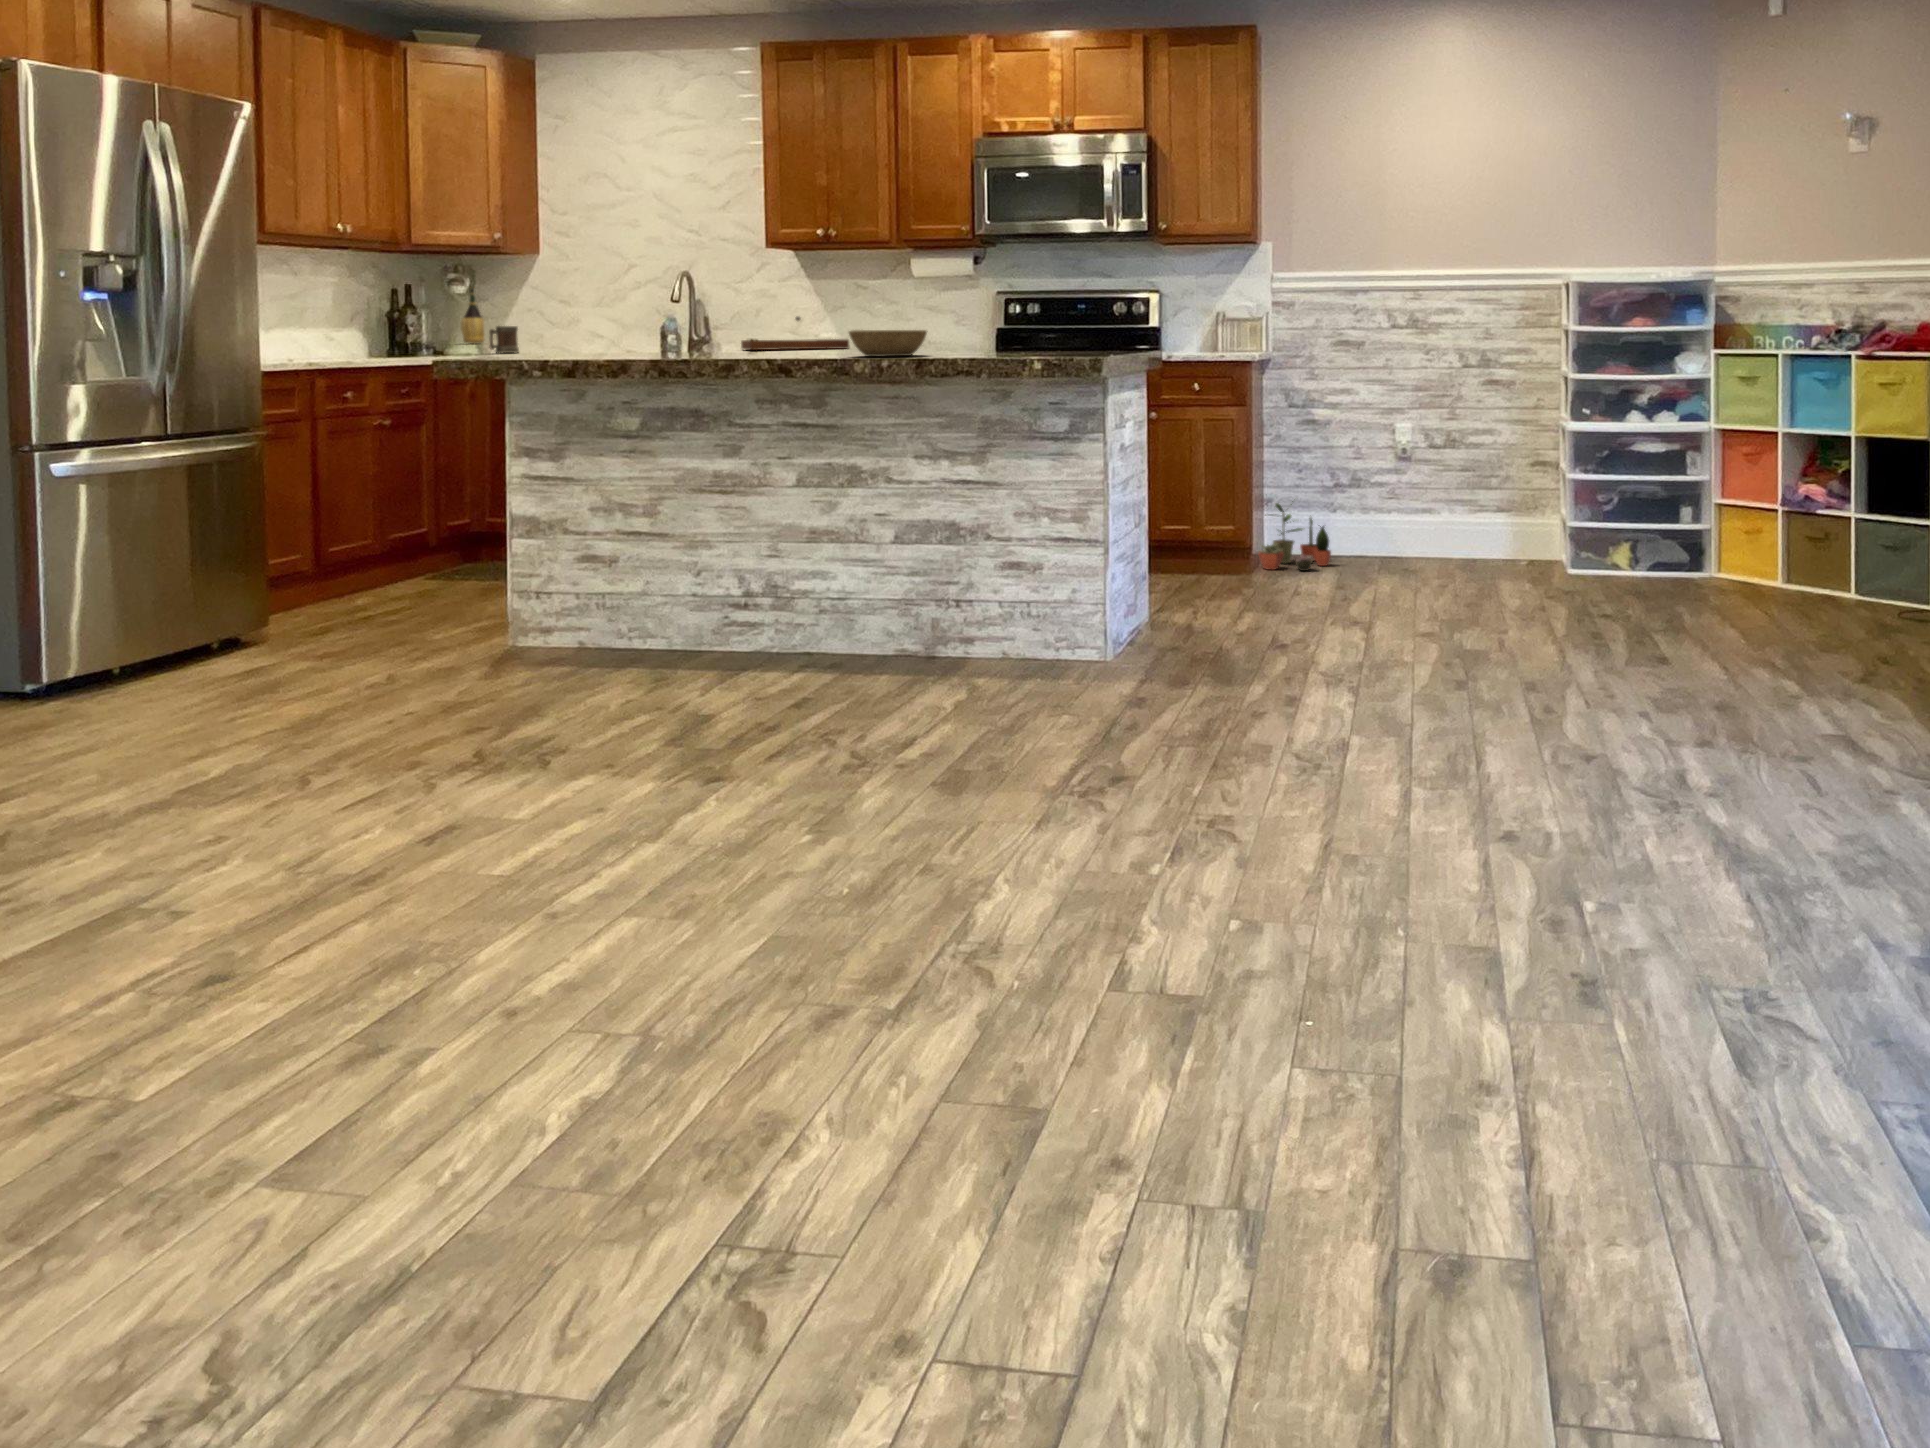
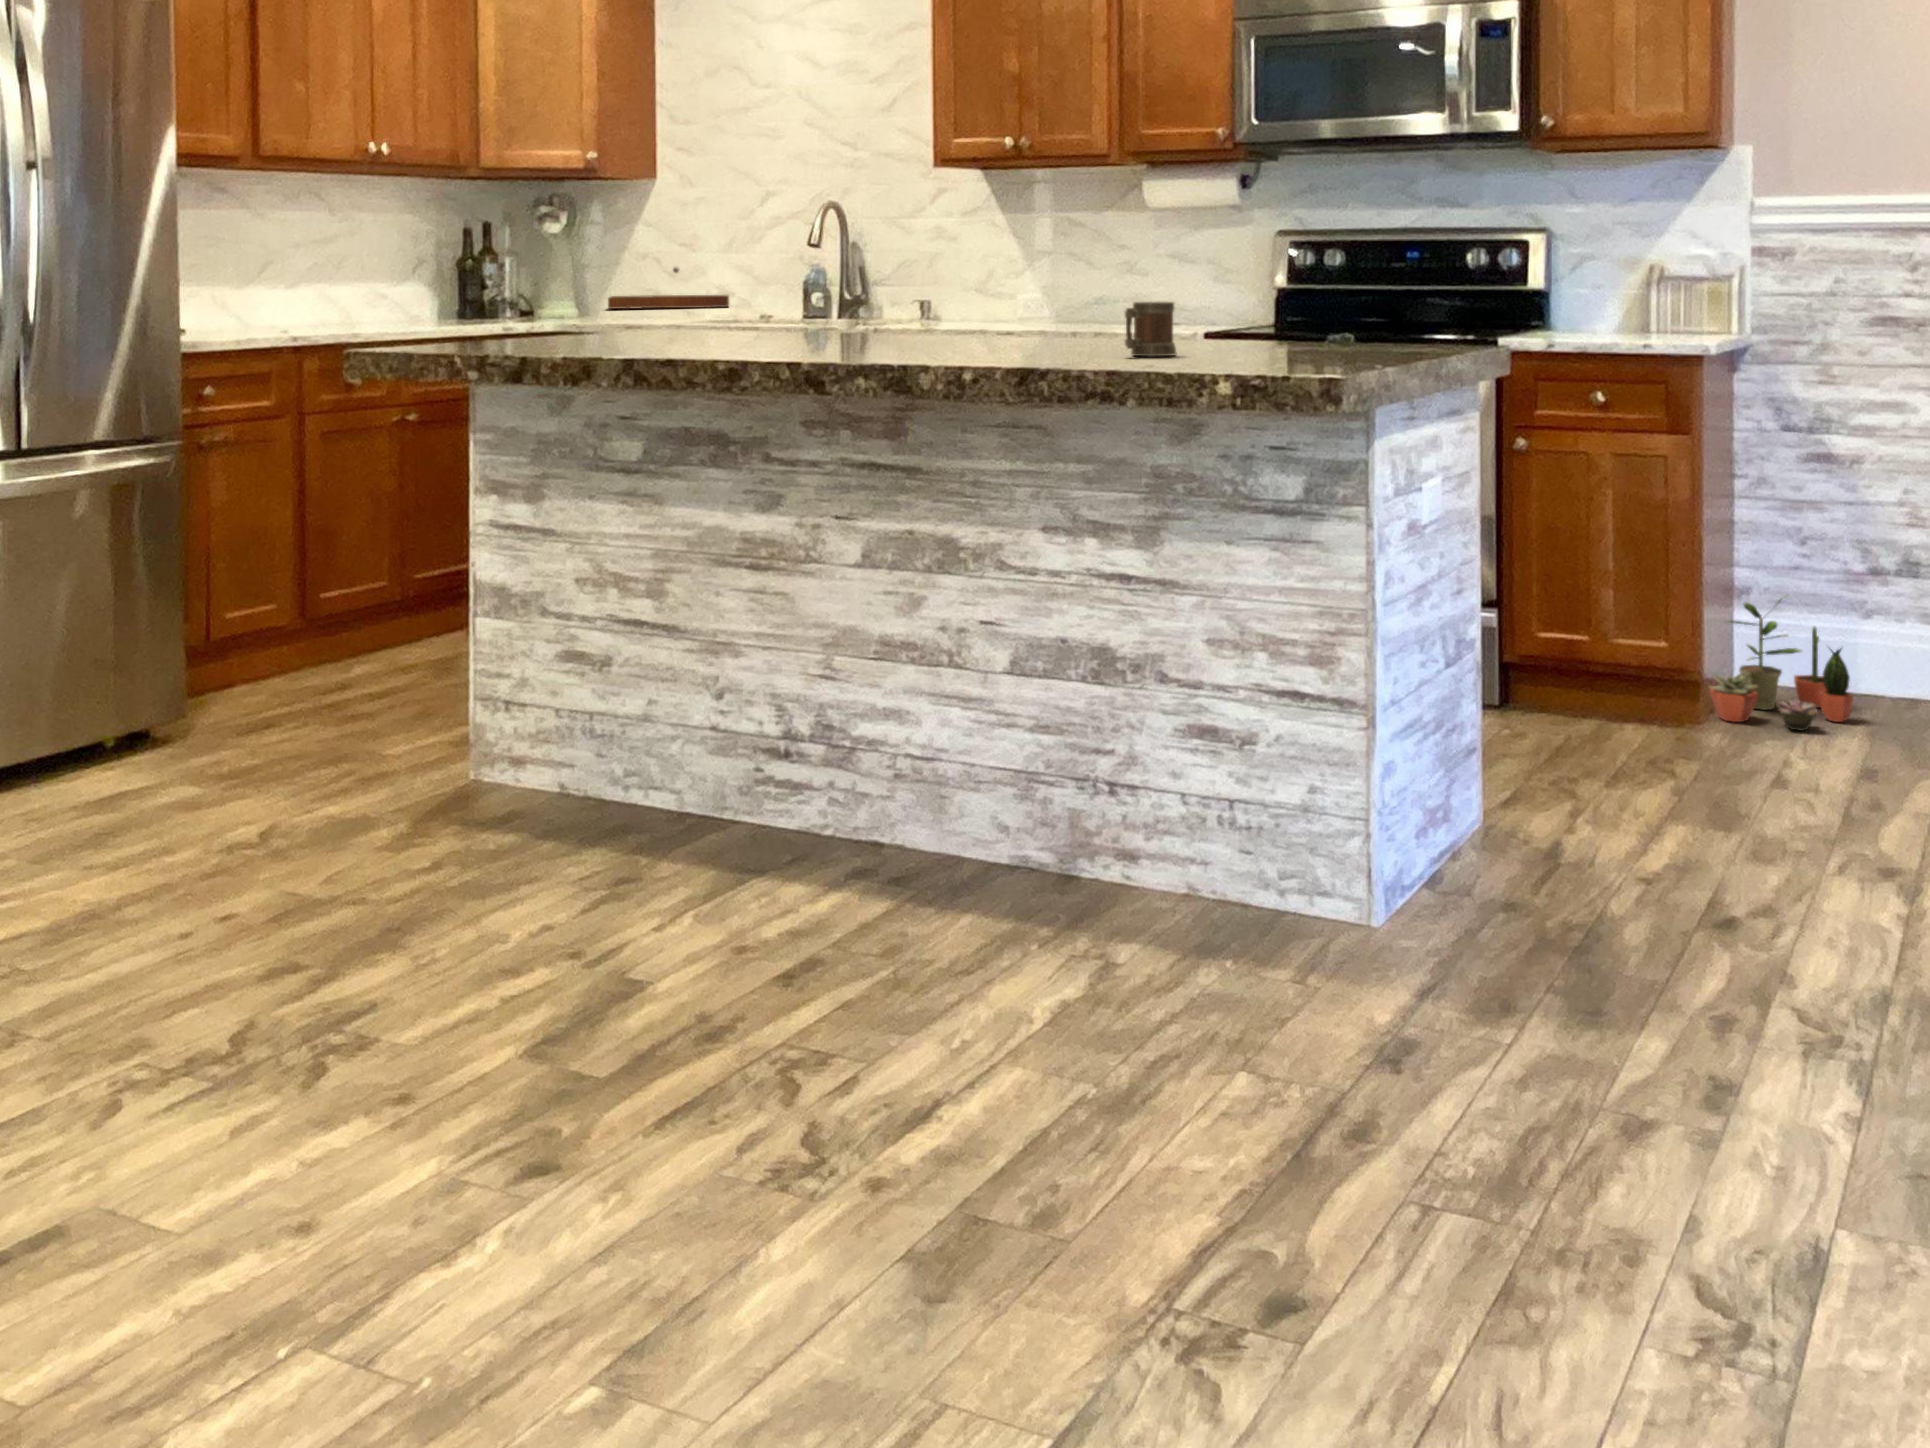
wine bottle: present [461,287,484,344] -> none [556,221,589,301]
tray: present [741,316,849,350] -> present [608,267,729,309]
mug: present [489,326,519,353] -> present [1125,301,1176,356]
bowl: present [849,330,927,356] -> none [975,304,1102,350]

